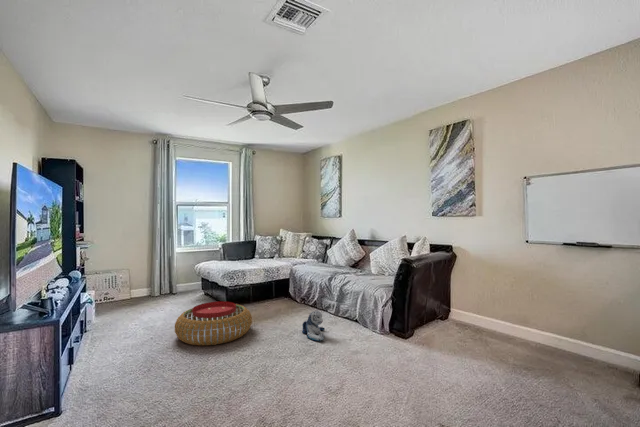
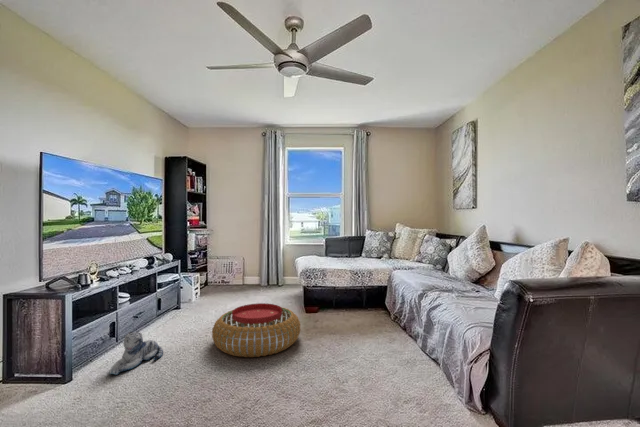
plush toy: present [302,311,325,341] -> present [109,332,163,375]

